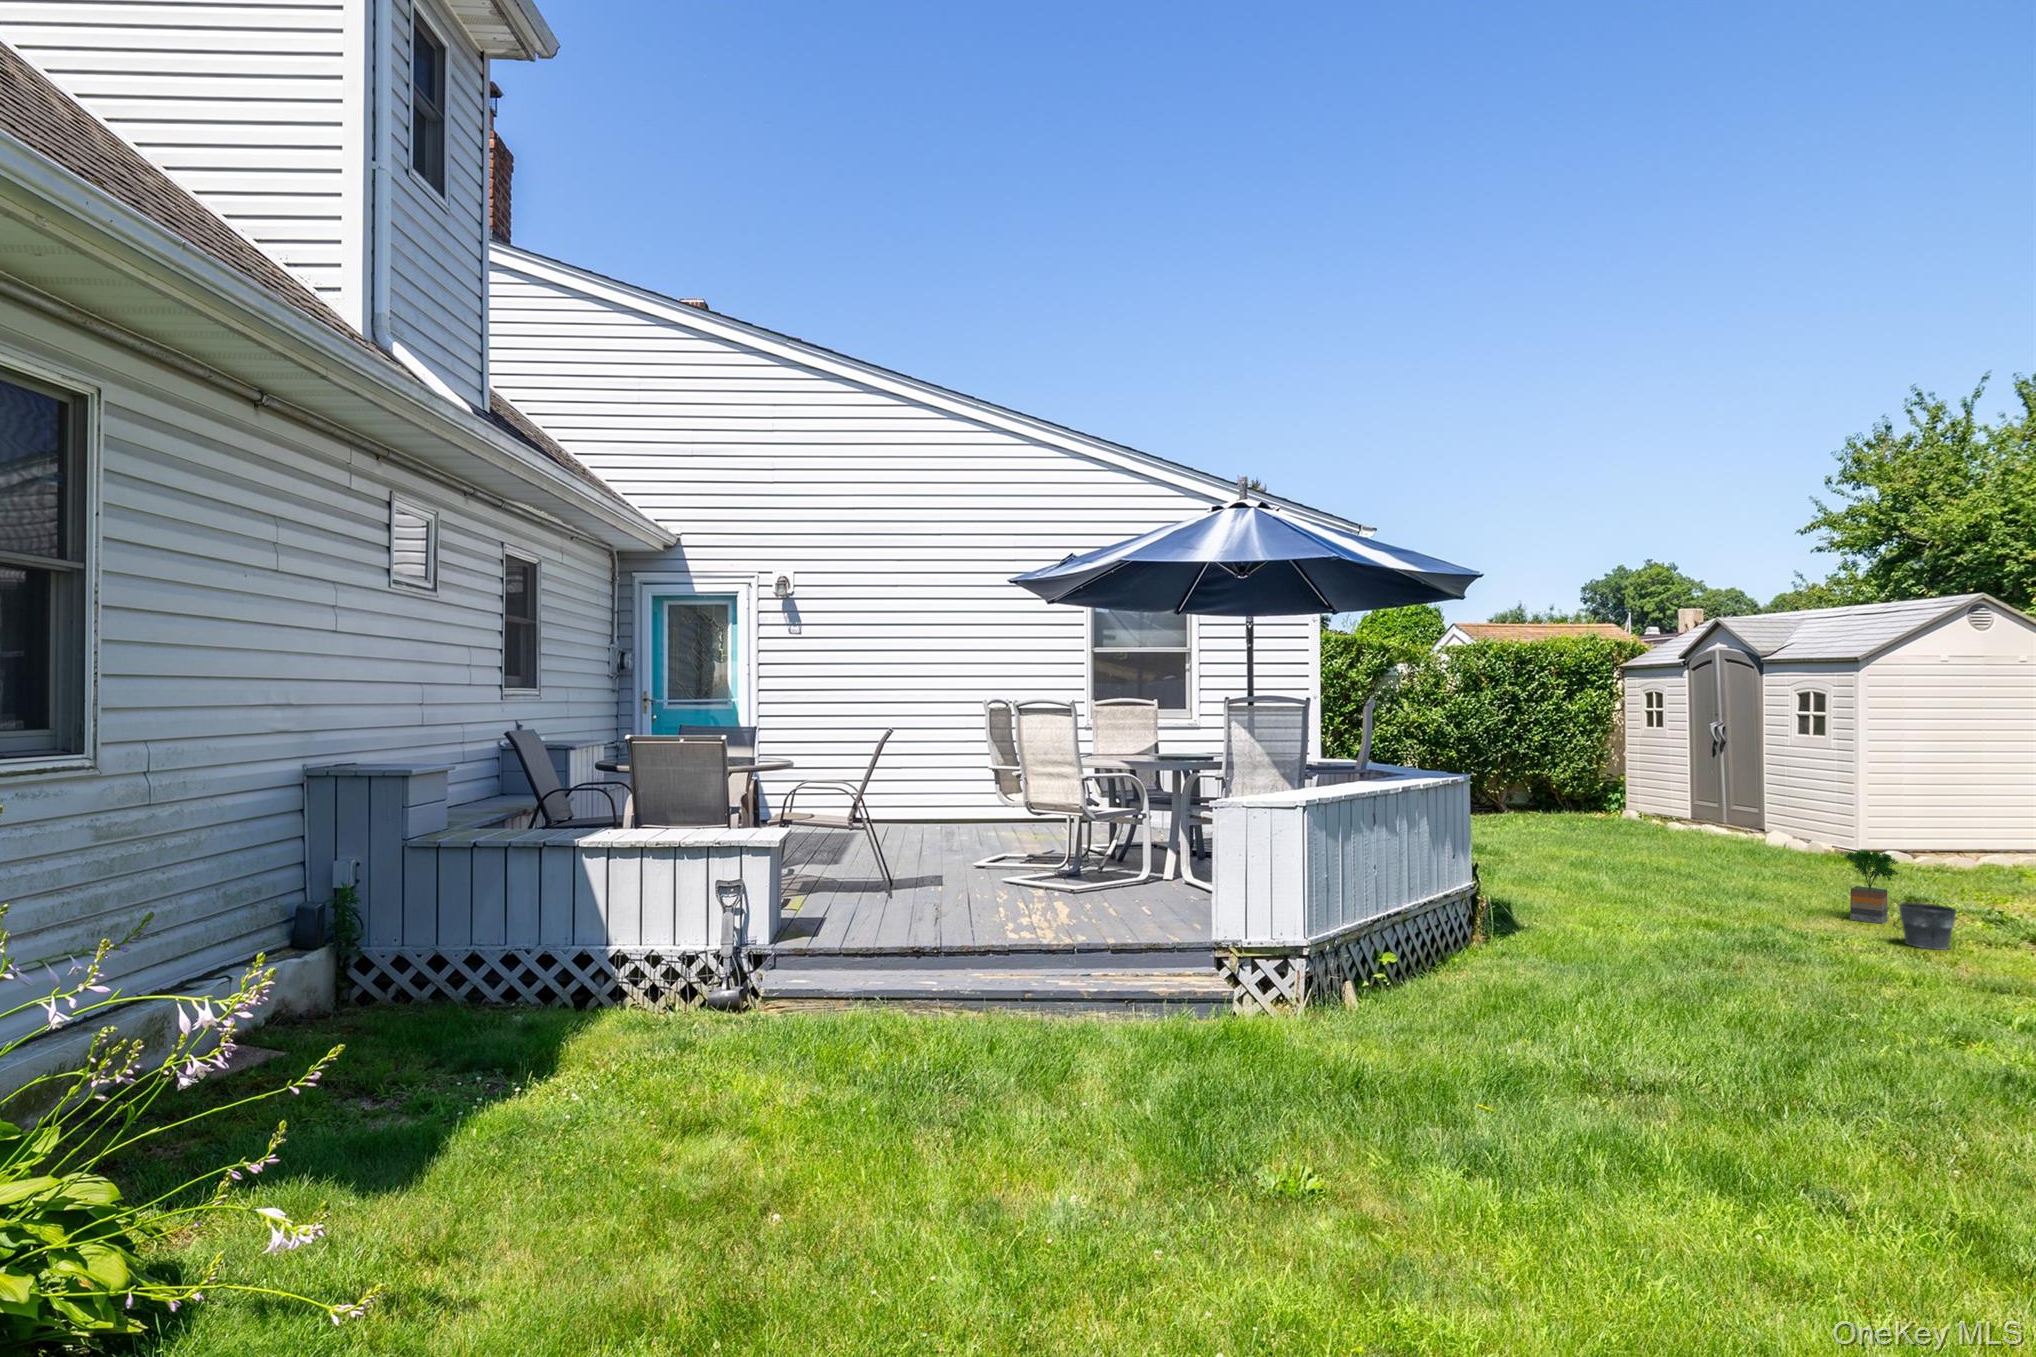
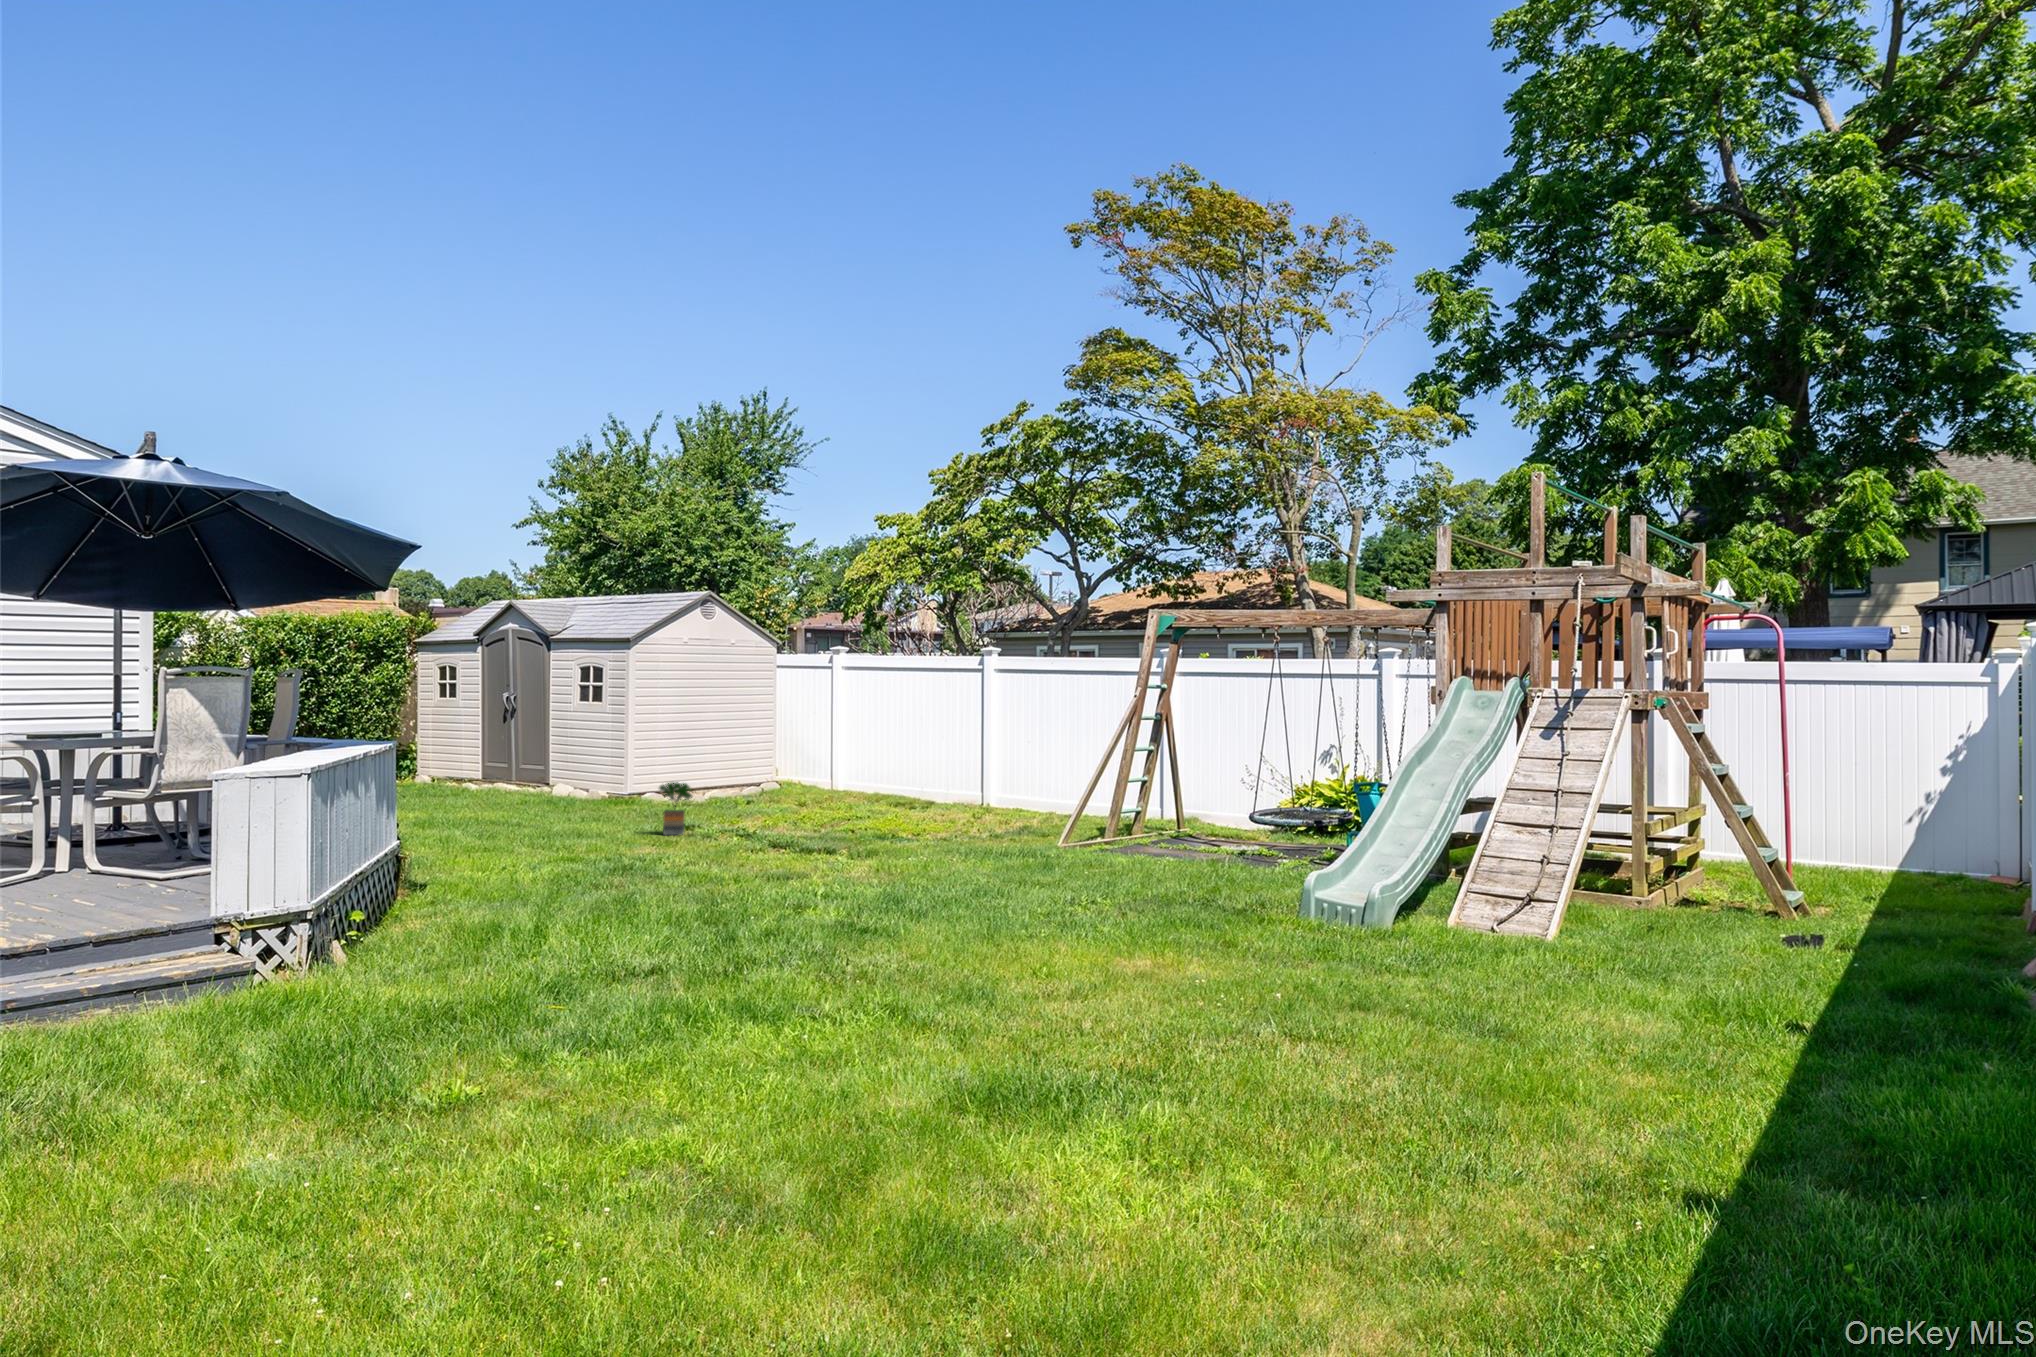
bucket: present [1893,902,1957,950] -> none [701,813,738,844]

